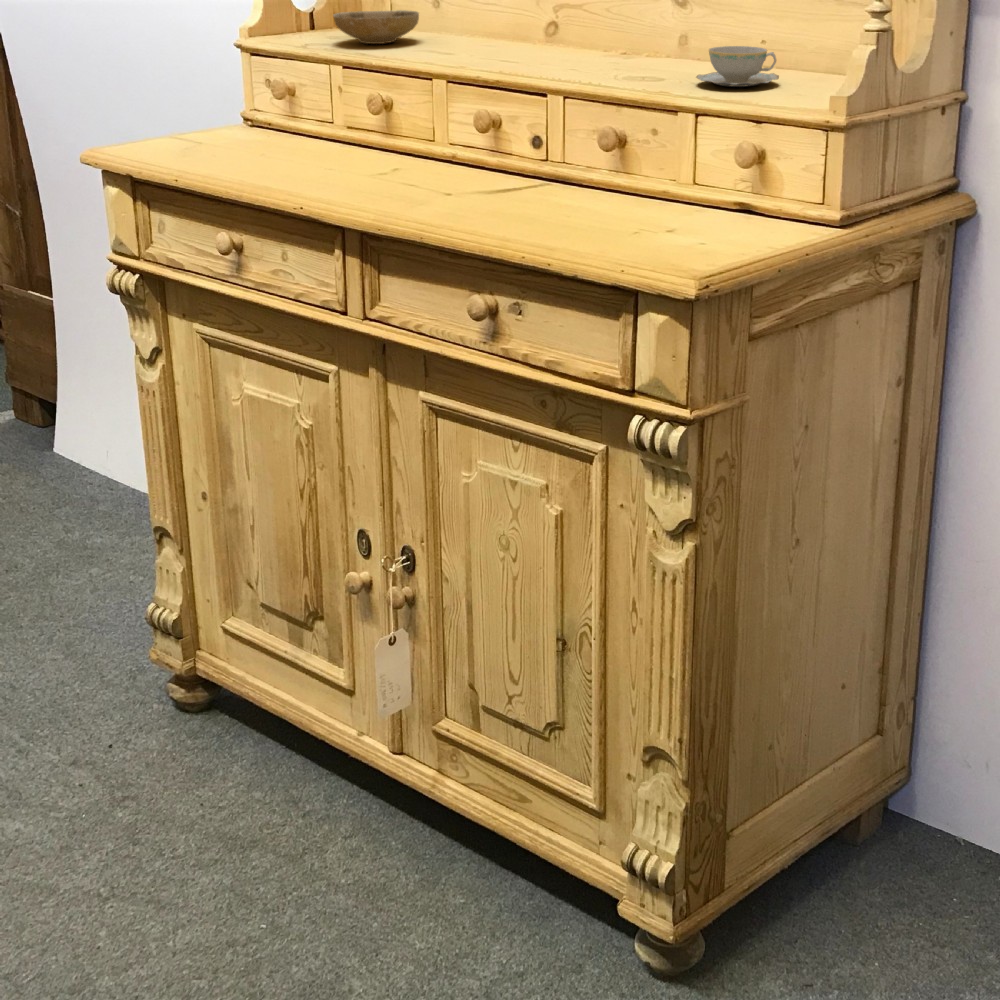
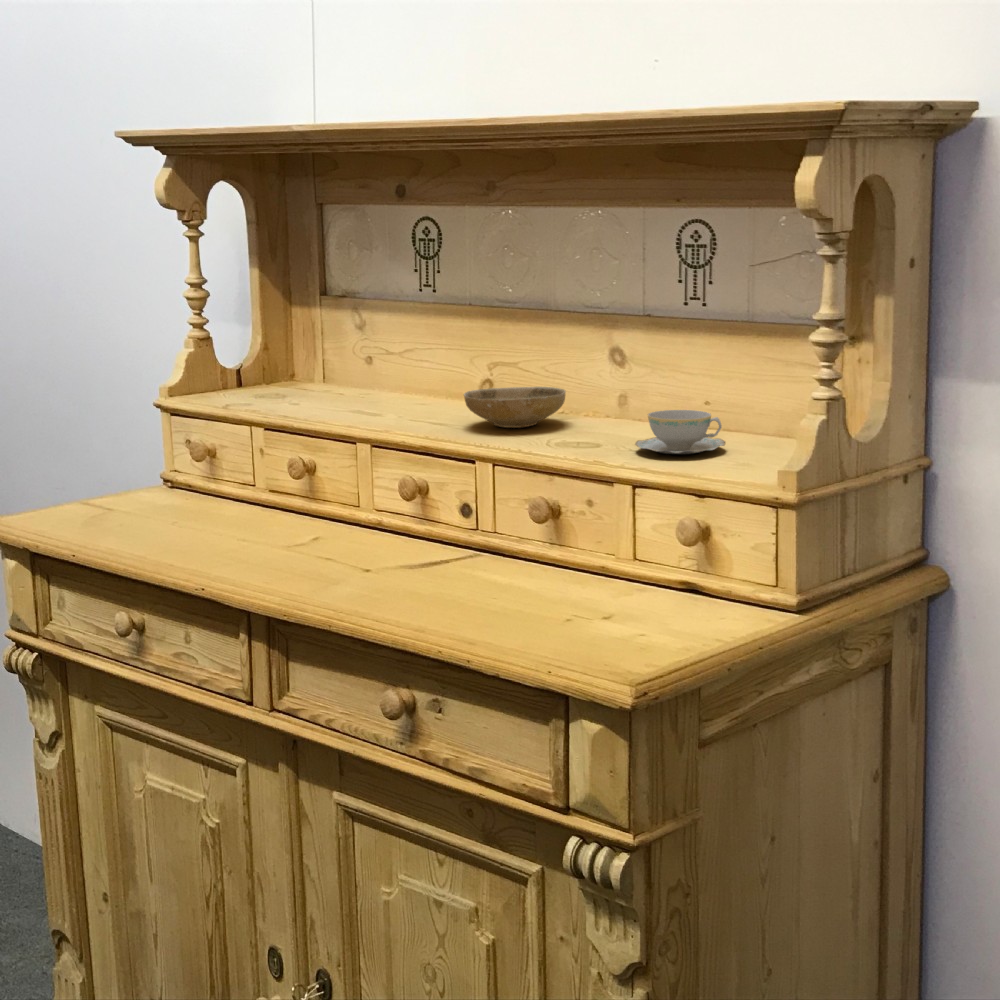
ceramic bowl: present [333,10,419,44] -> present [464,387,566,428]

